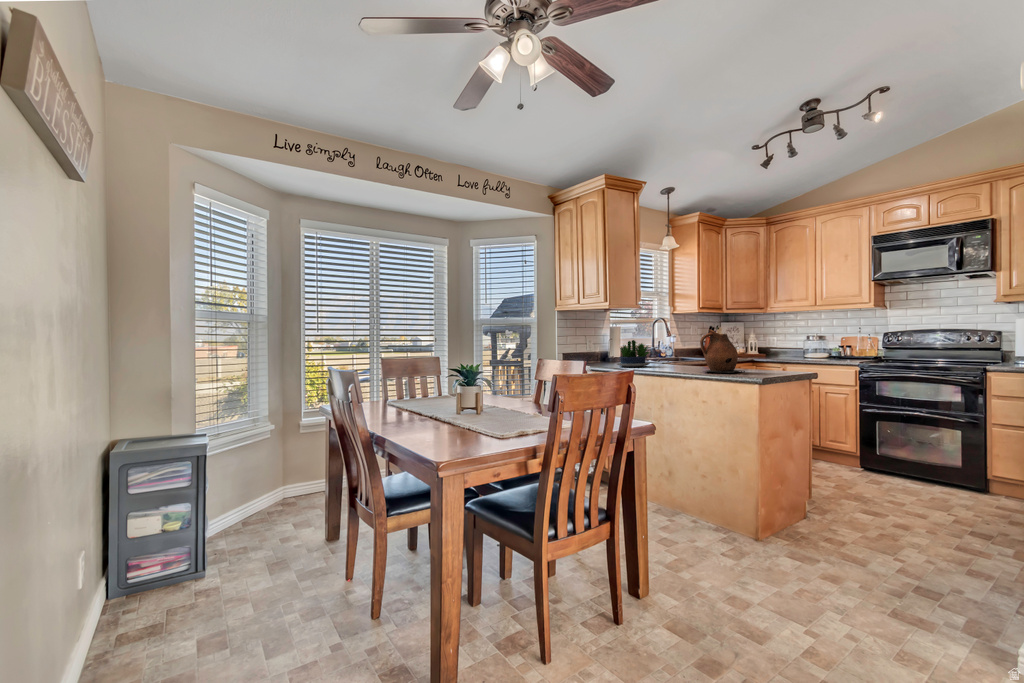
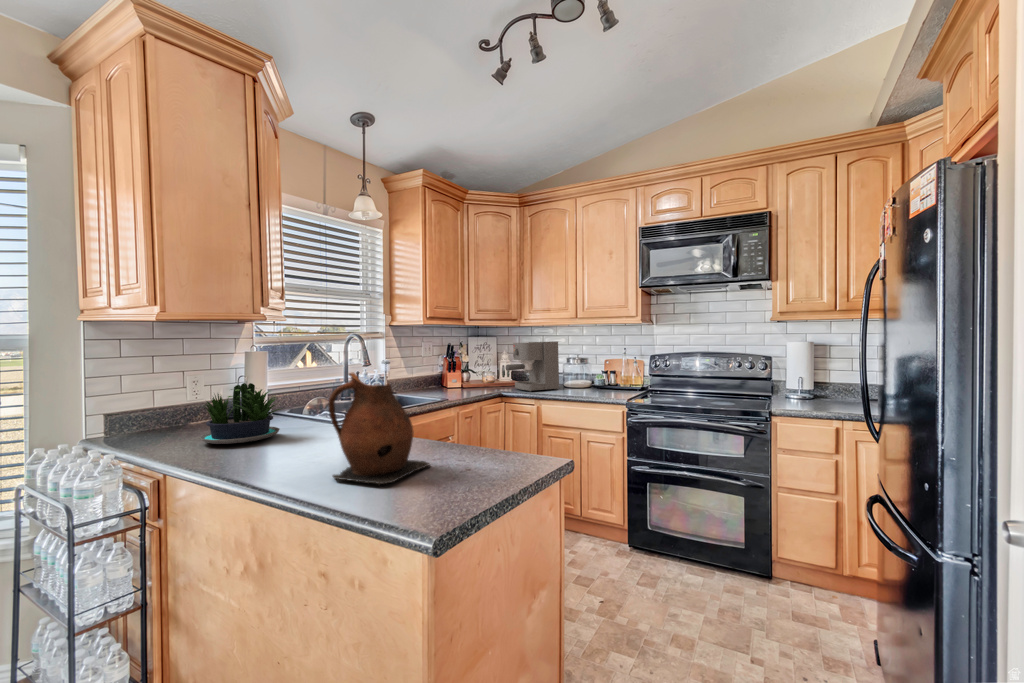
coffee maker: none [757,323,801,359] -> present [506,341,559,392]

